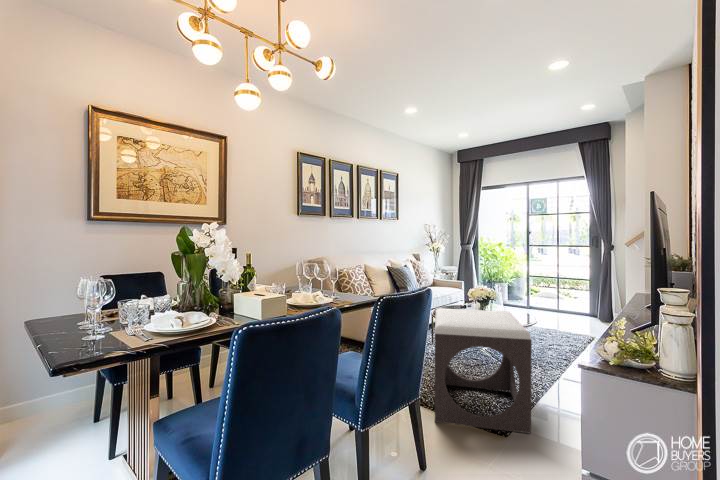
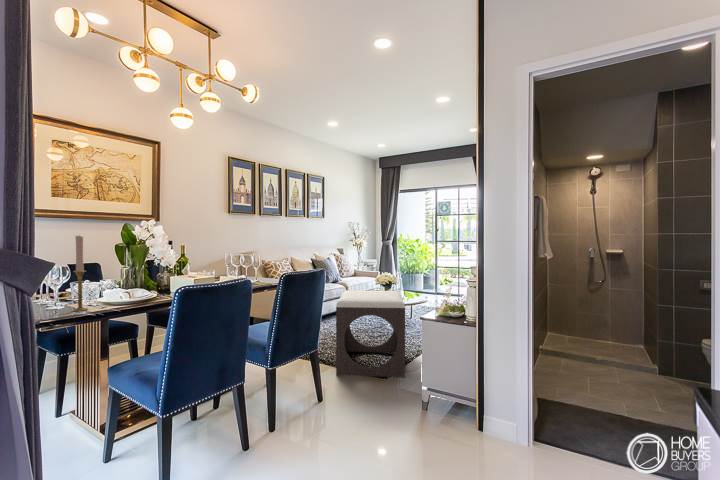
candlestick: none [105,244,126,349] -> present [73,236,88,311]

